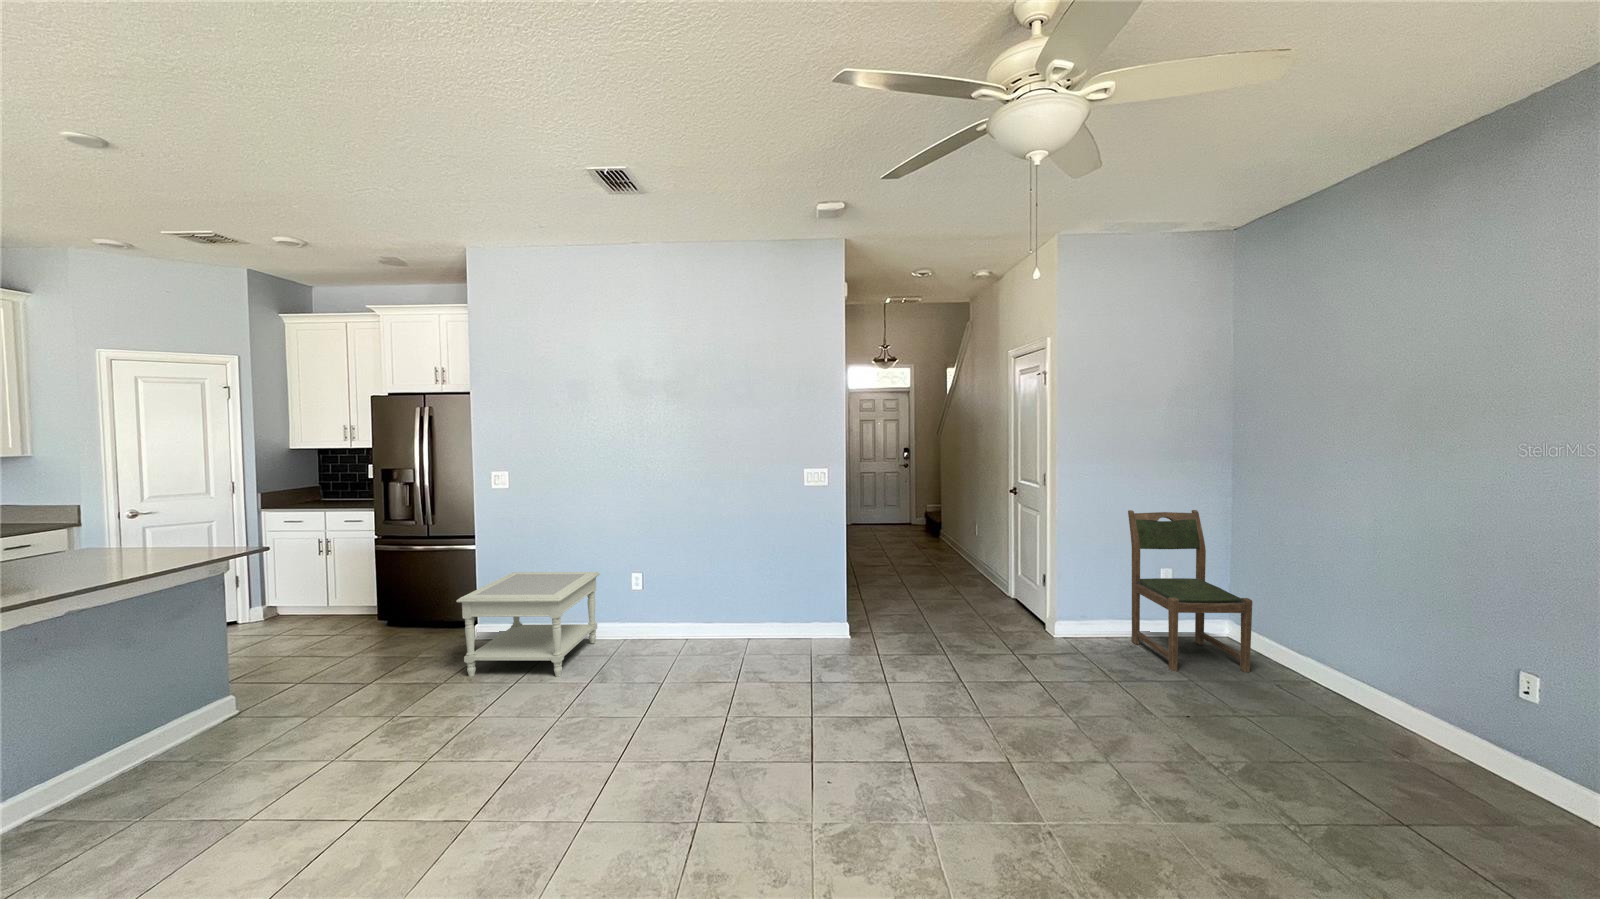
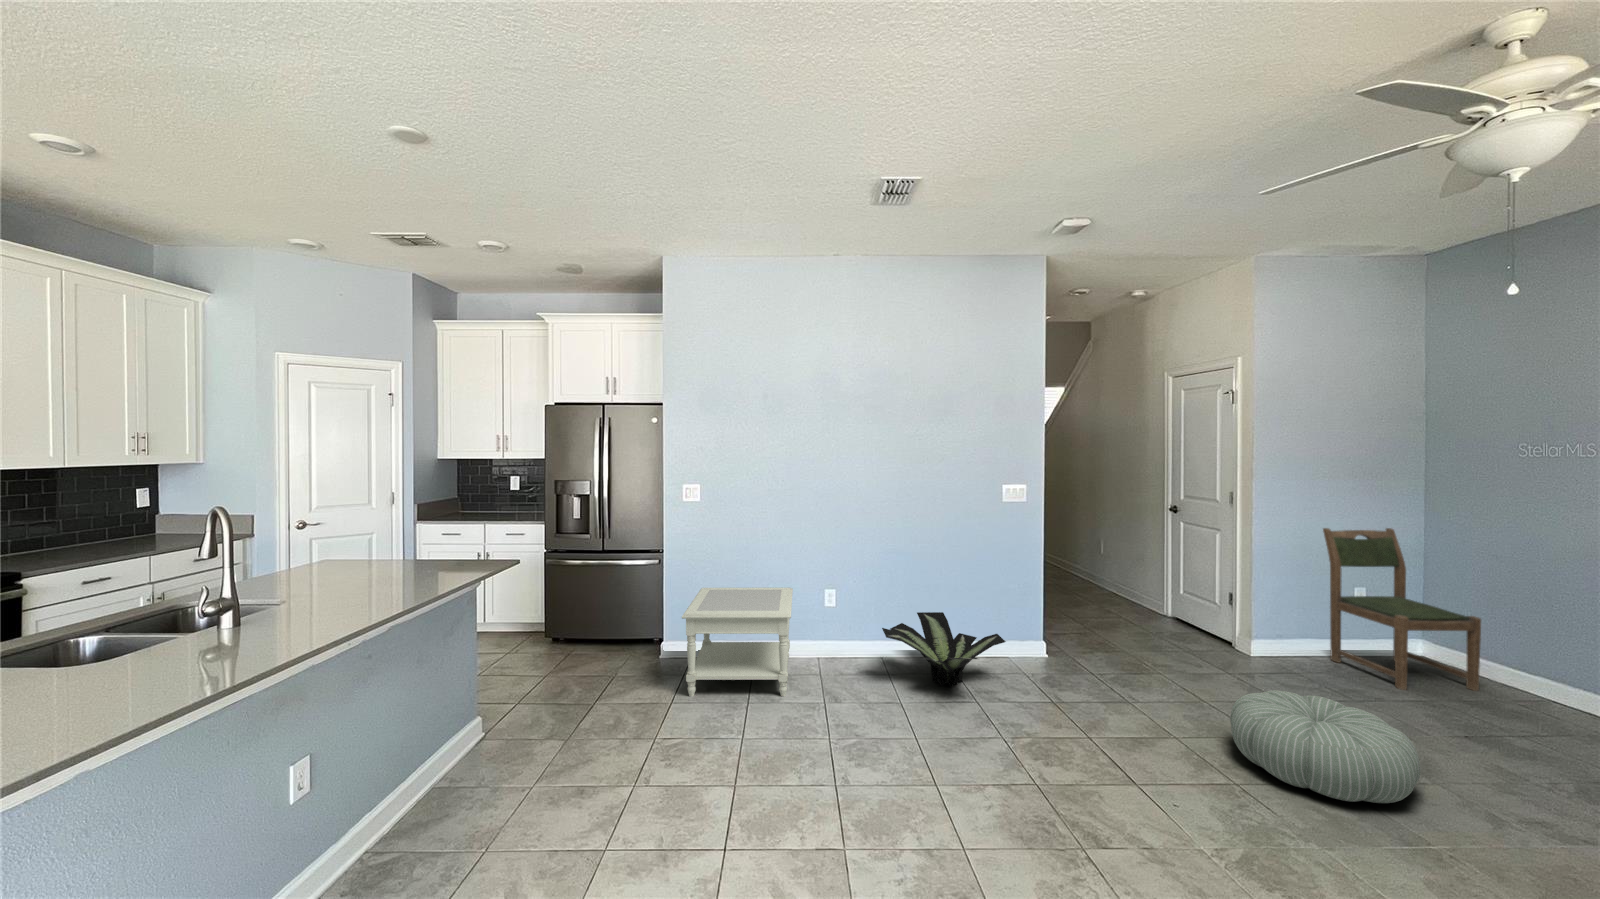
potted plant: none [661,595,782,669] -> present [882,612,1006,687]
pouf: none [929,671,1077,780] -> present [1230,690,1421,803]

